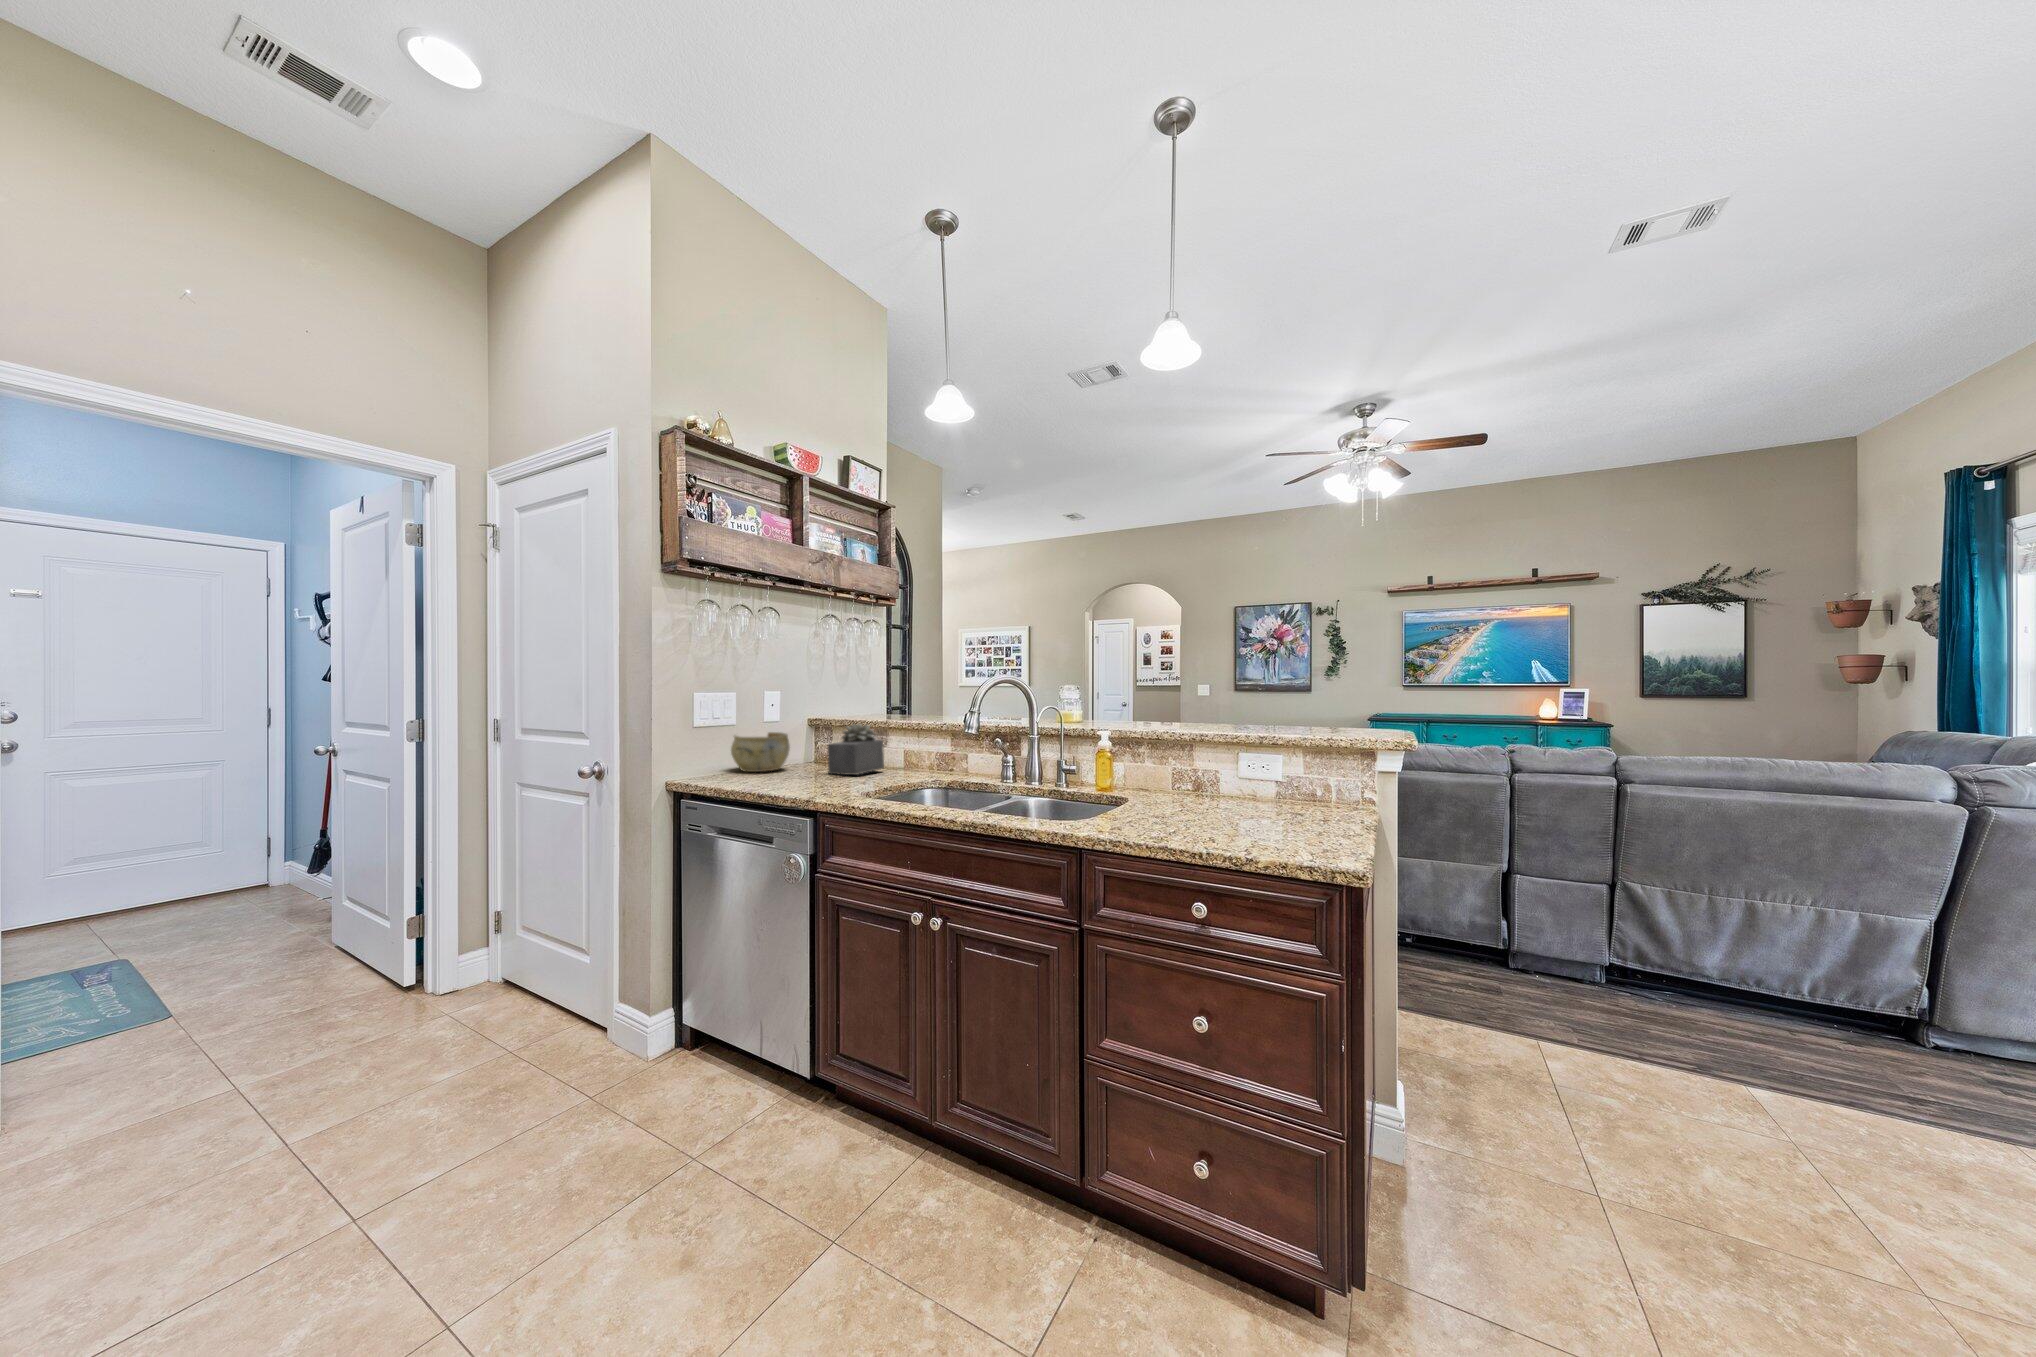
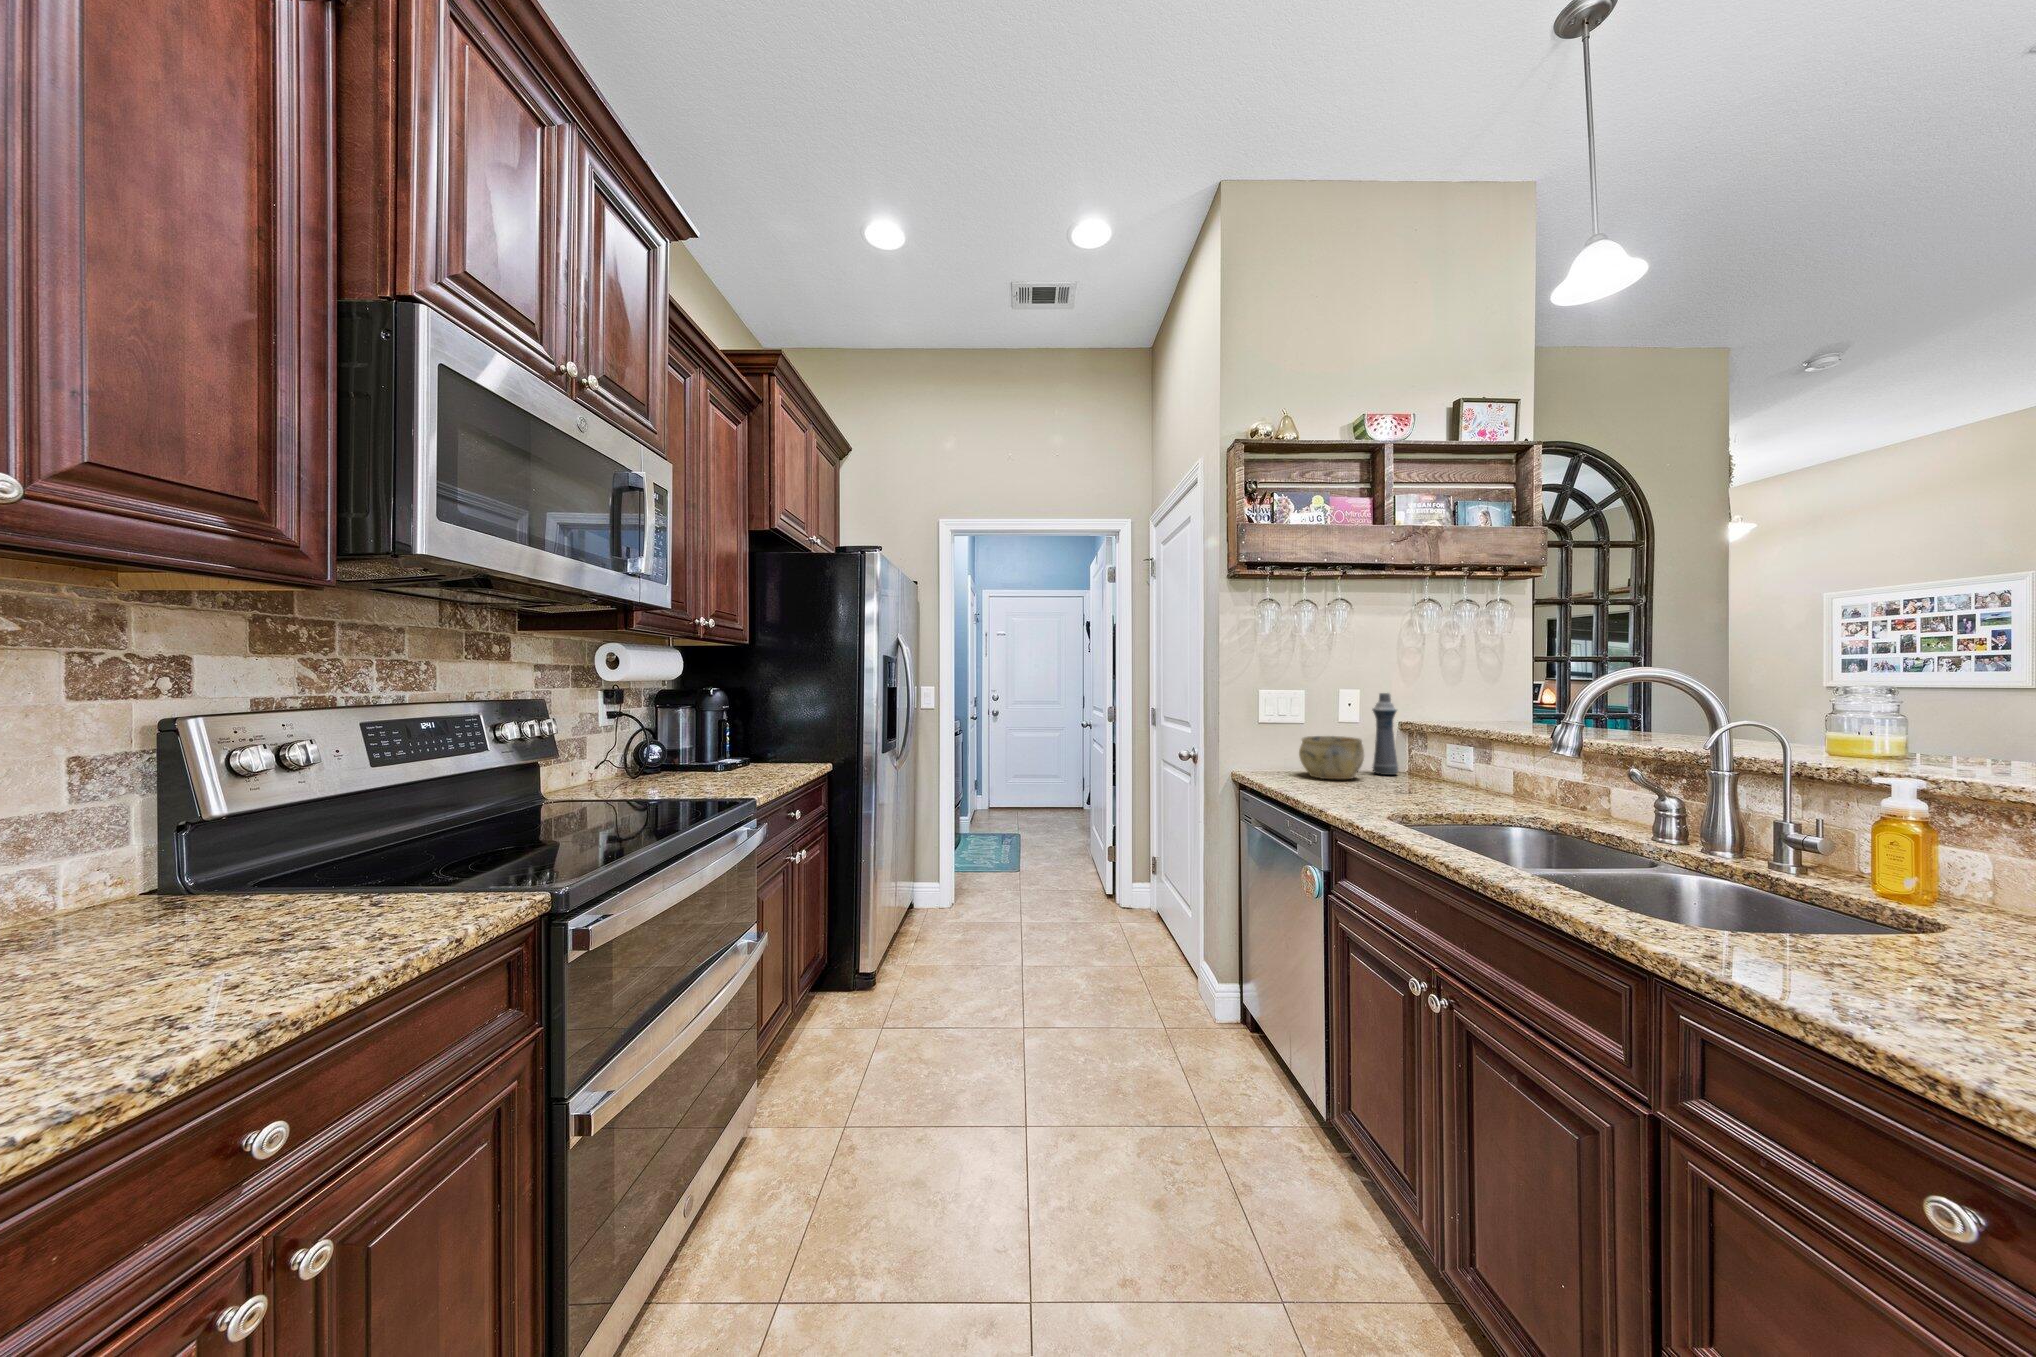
bottle: none [785,692,806,763] -> present [1372,693,1398,775]
succulent plant: present [828,724,884,775] -> none [1399,732,1481,796]

